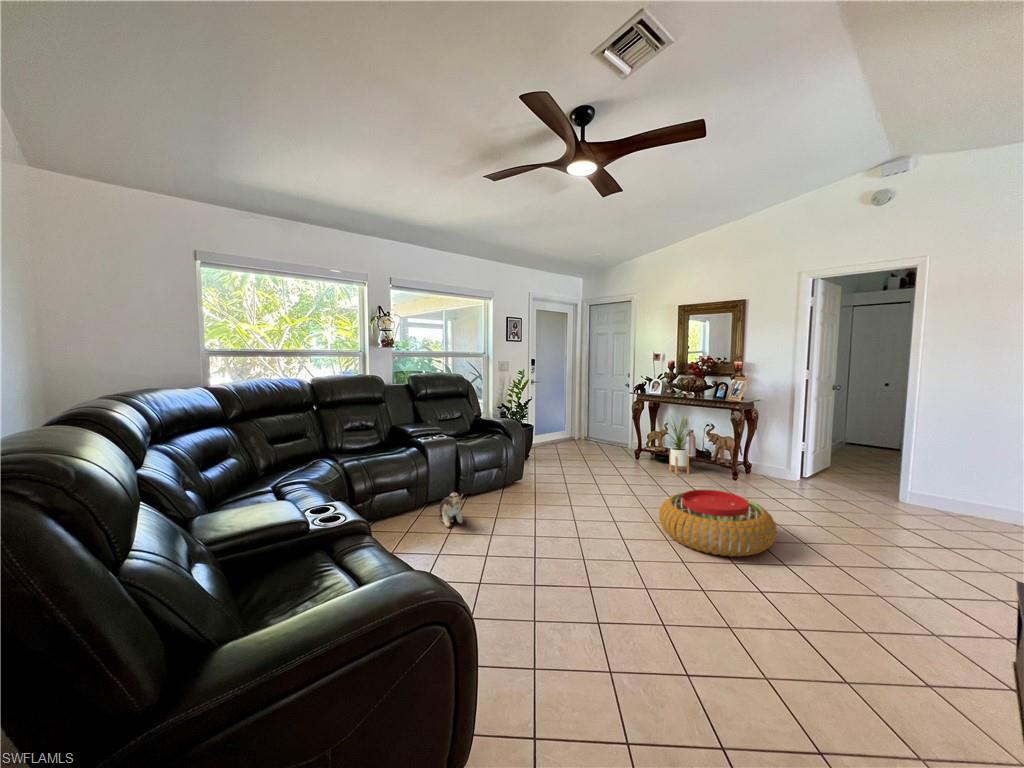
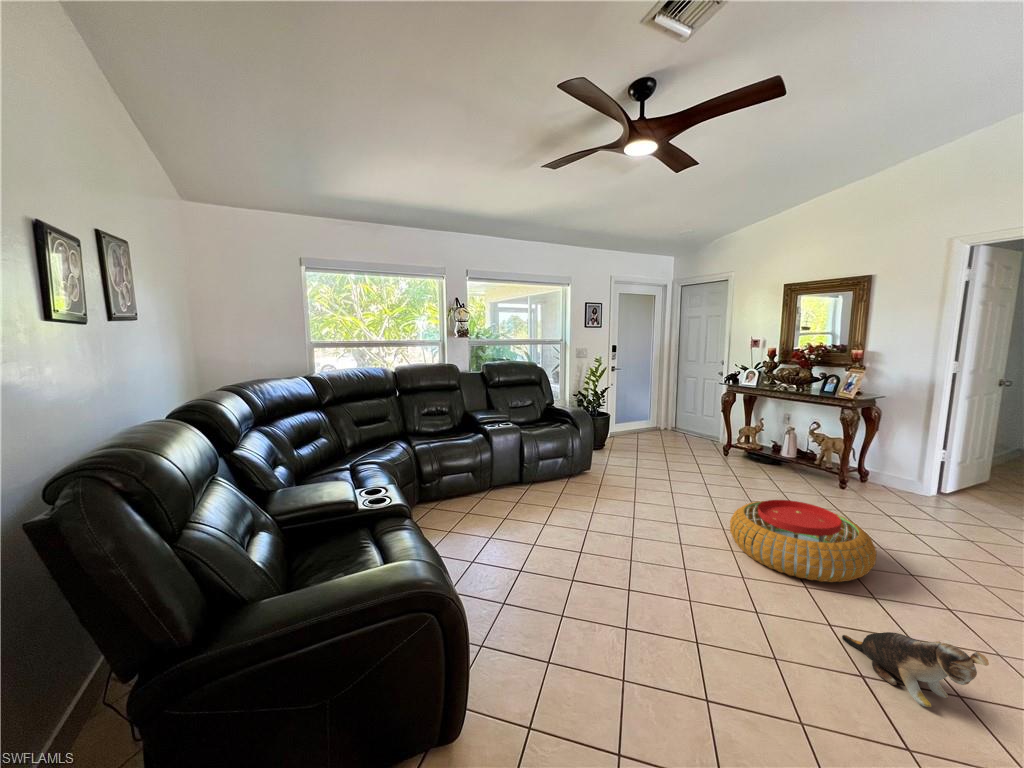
house plant: present [665,415,690,474] -> none [751,405,797,477]
plush toy: present [439,492,463,527] -> present [842,632,989,707]

